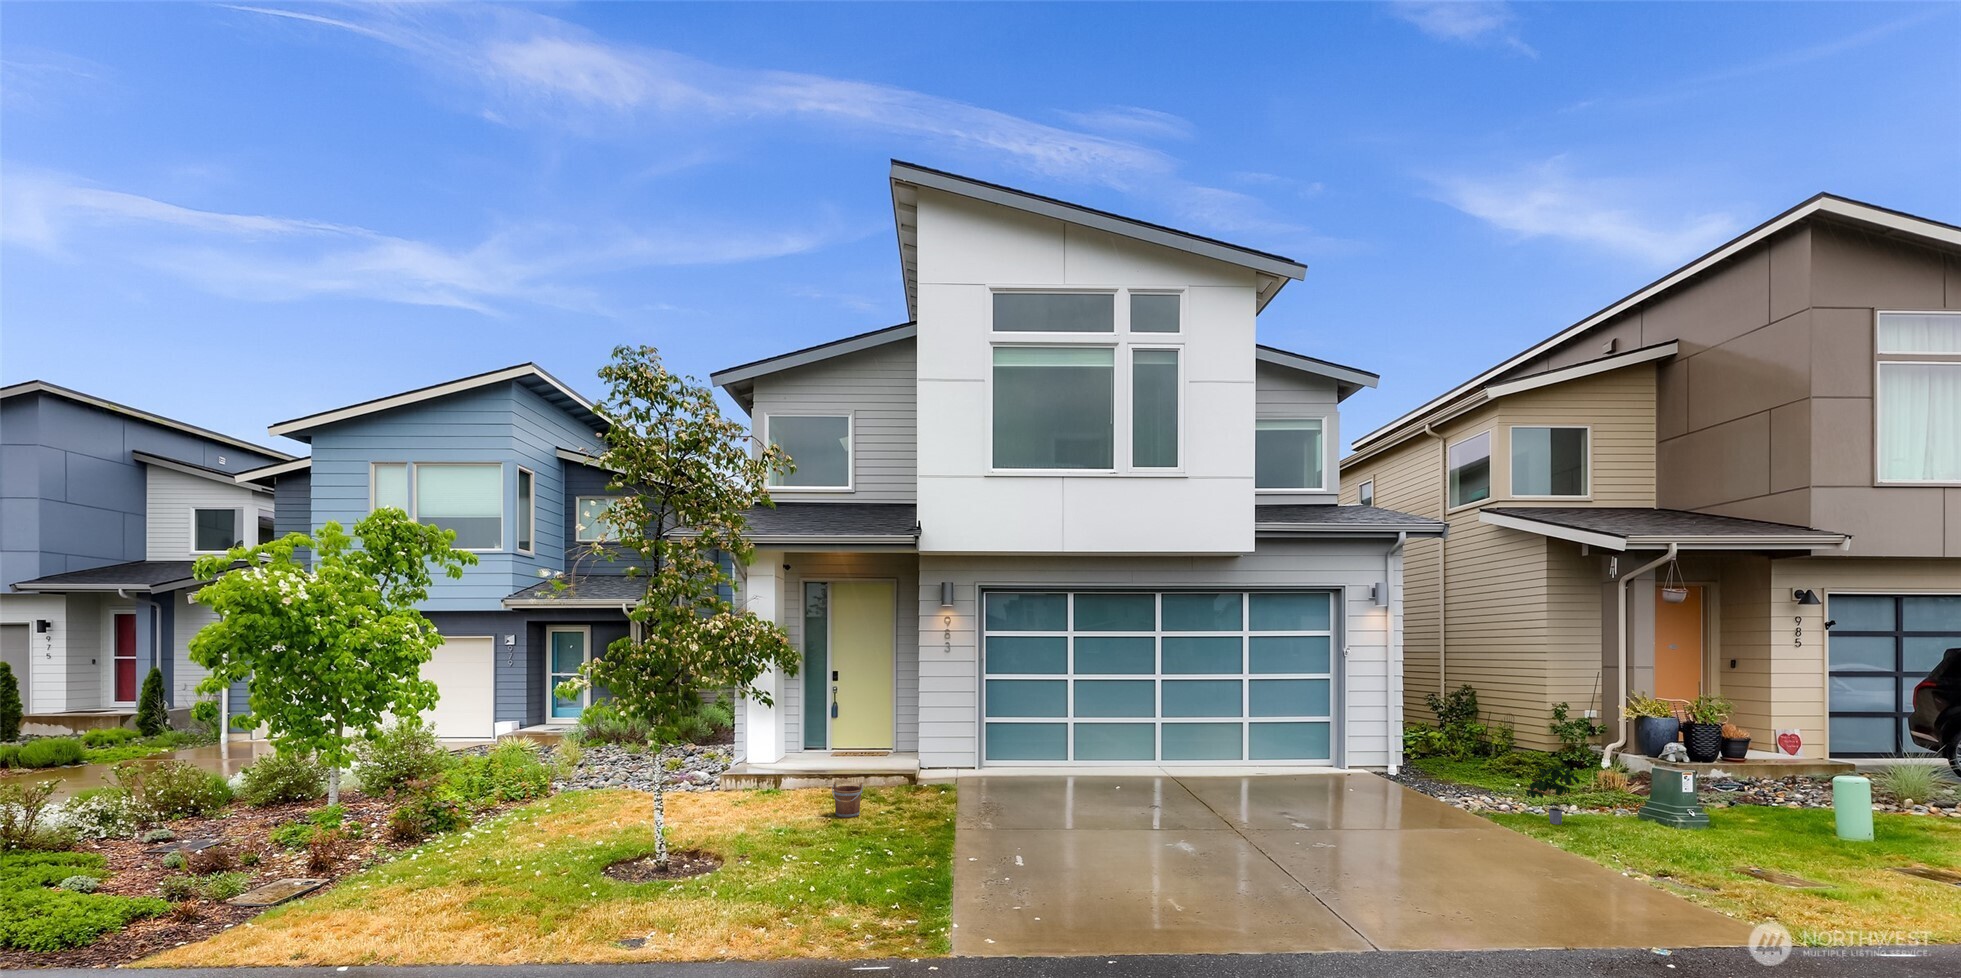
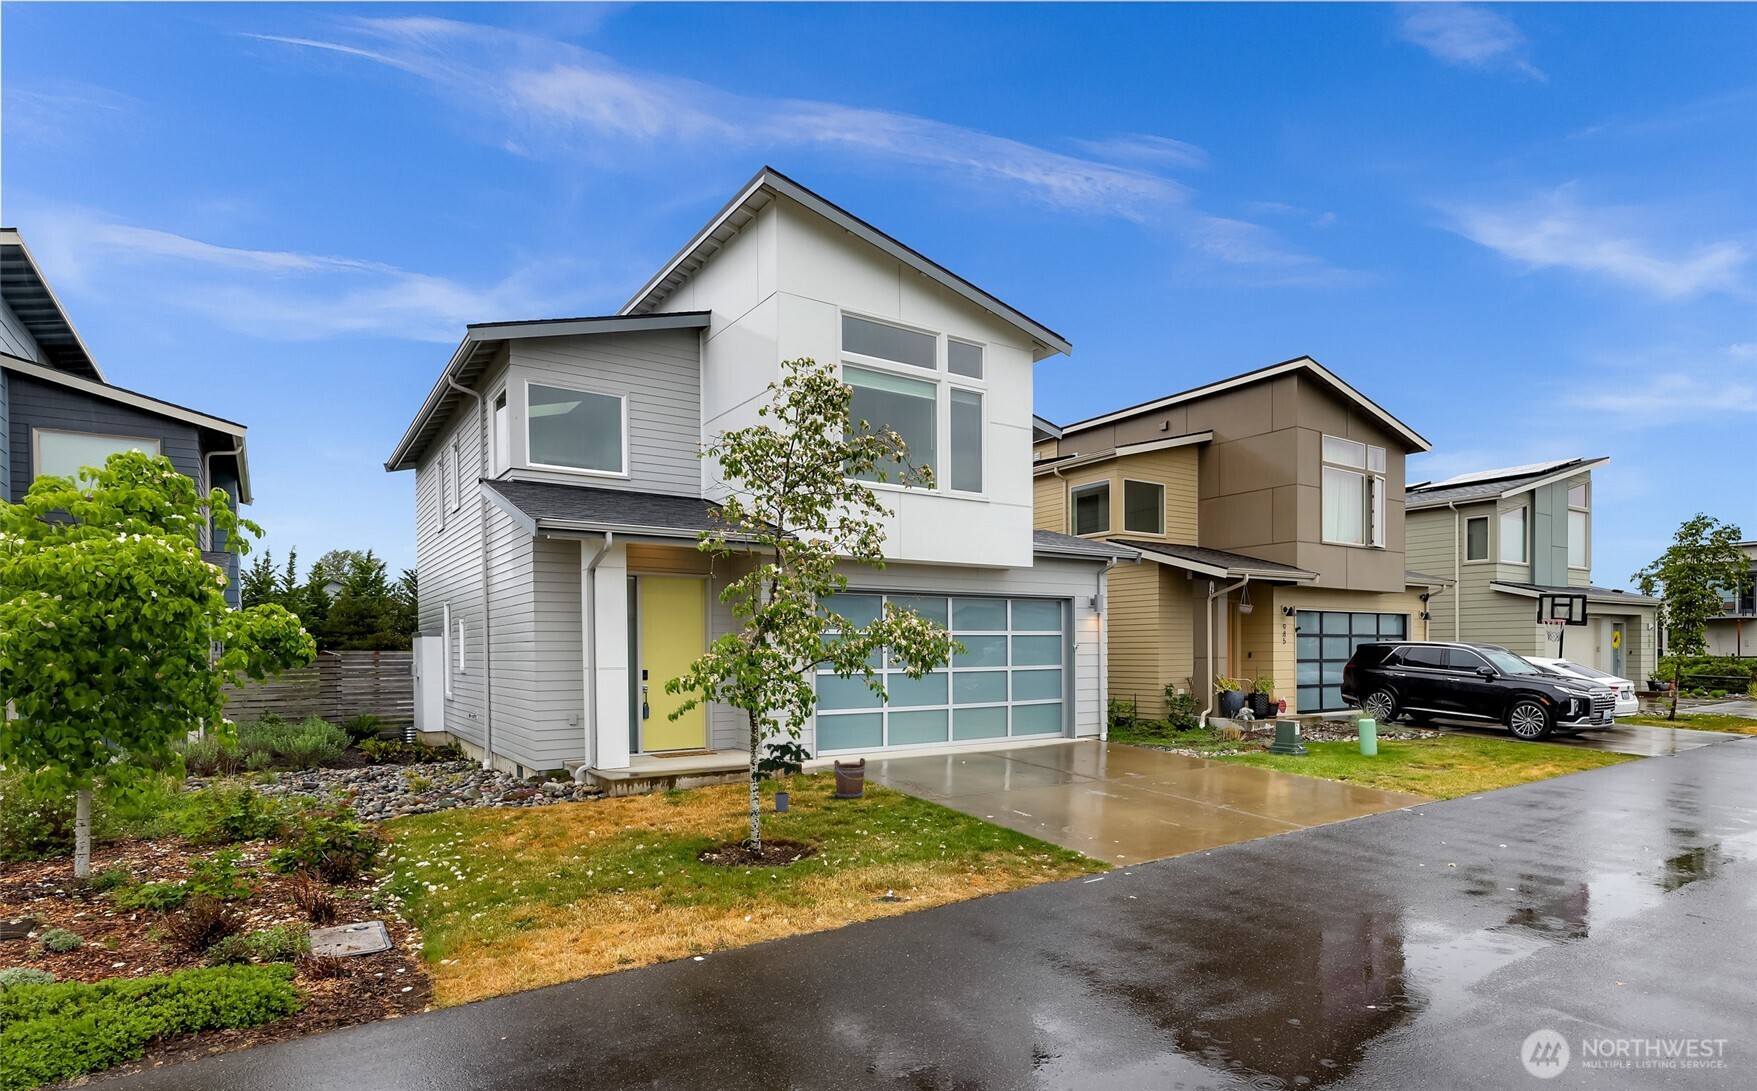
potted plant: present [1526,767,1580,824] -> present [751,741,810,811]

